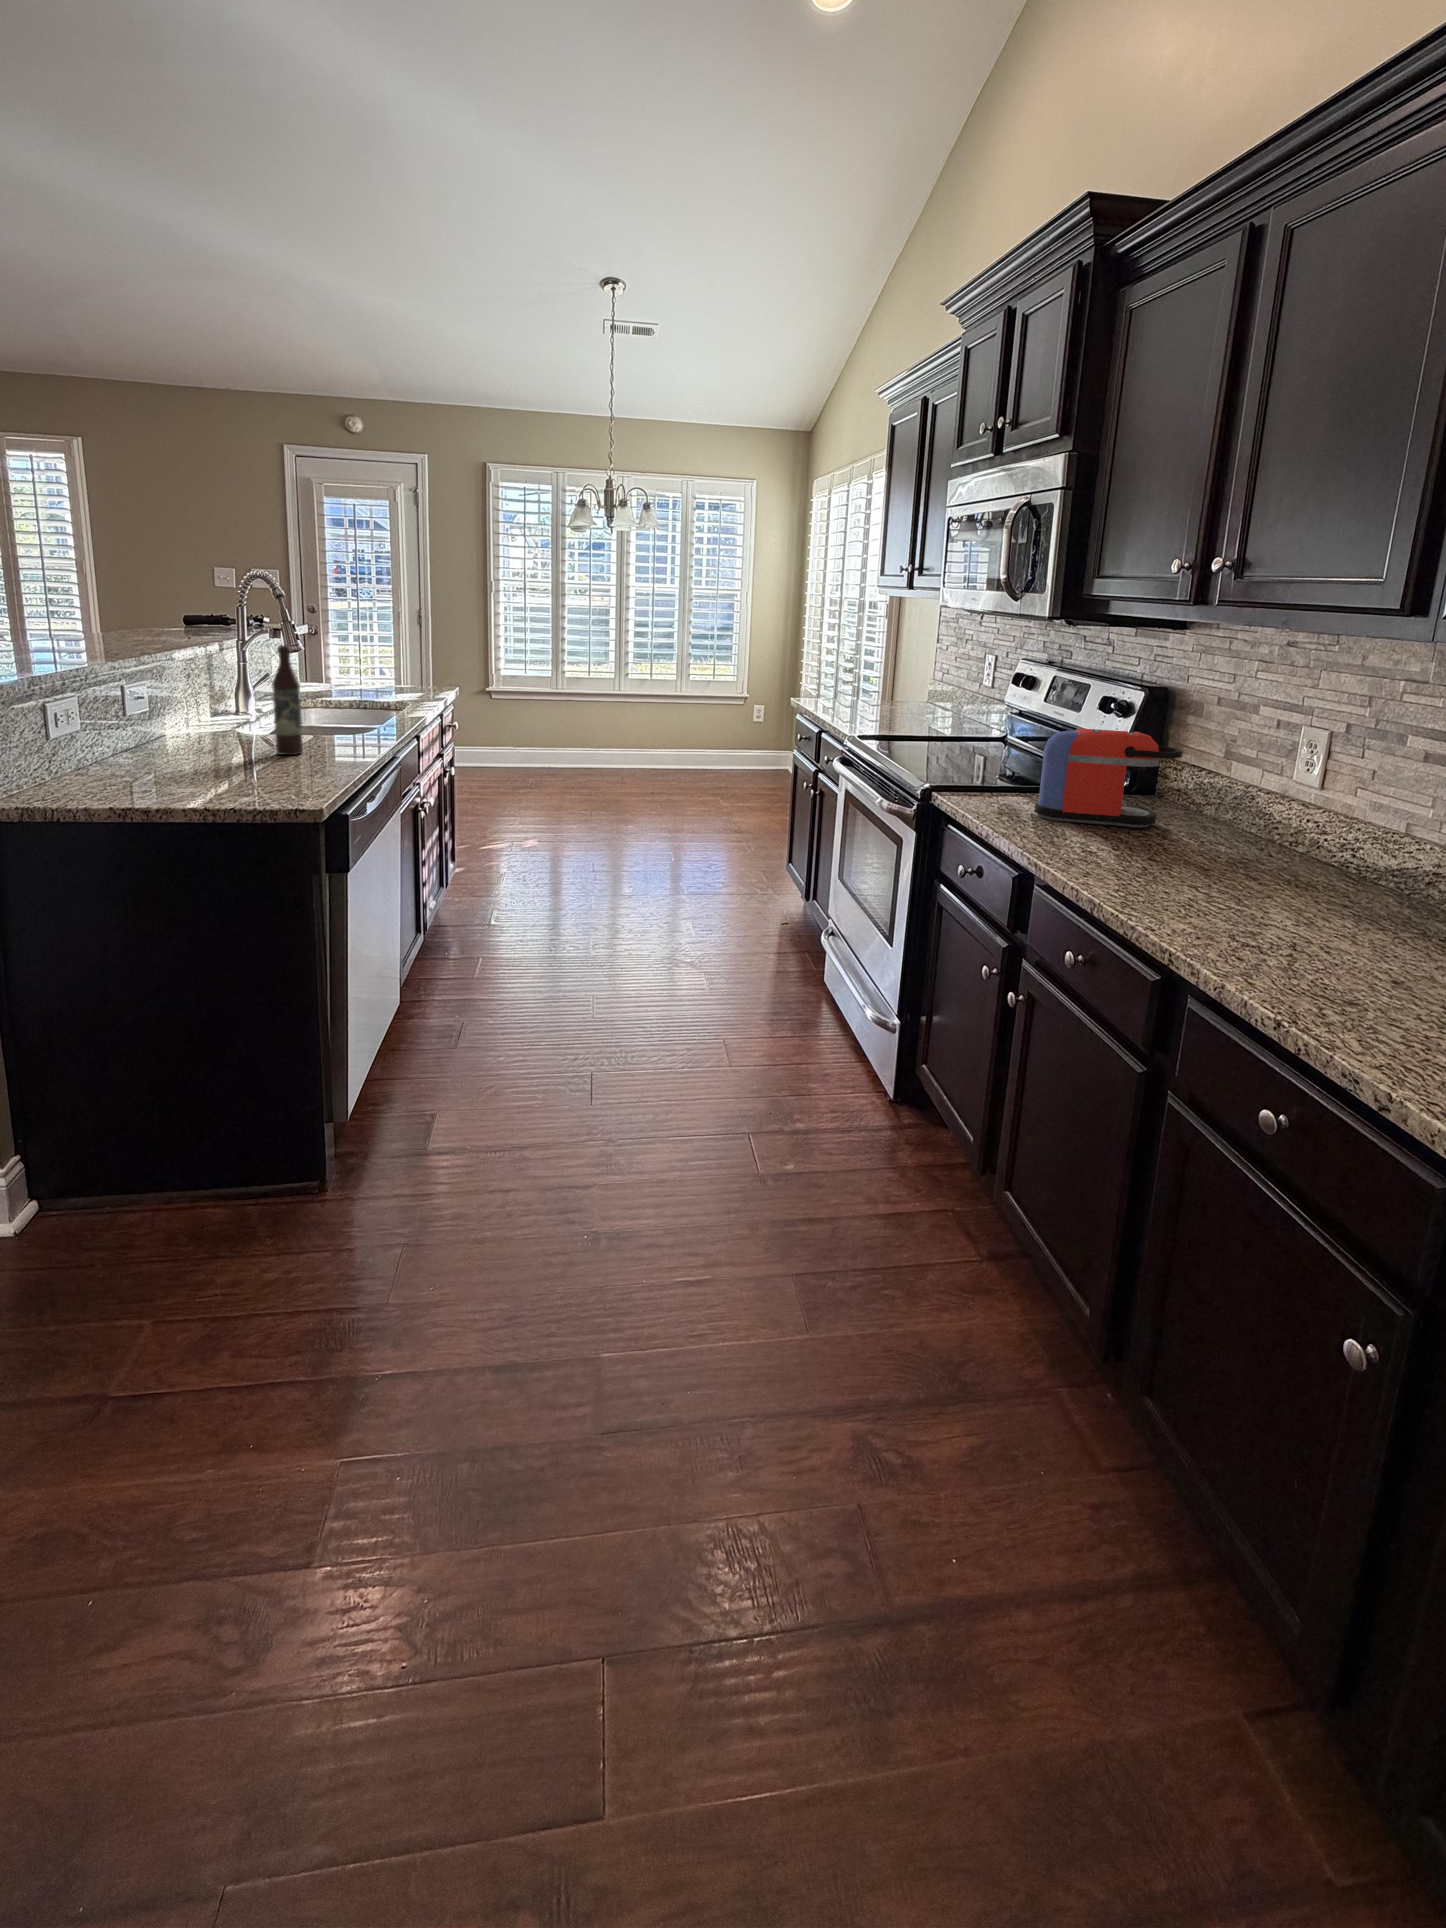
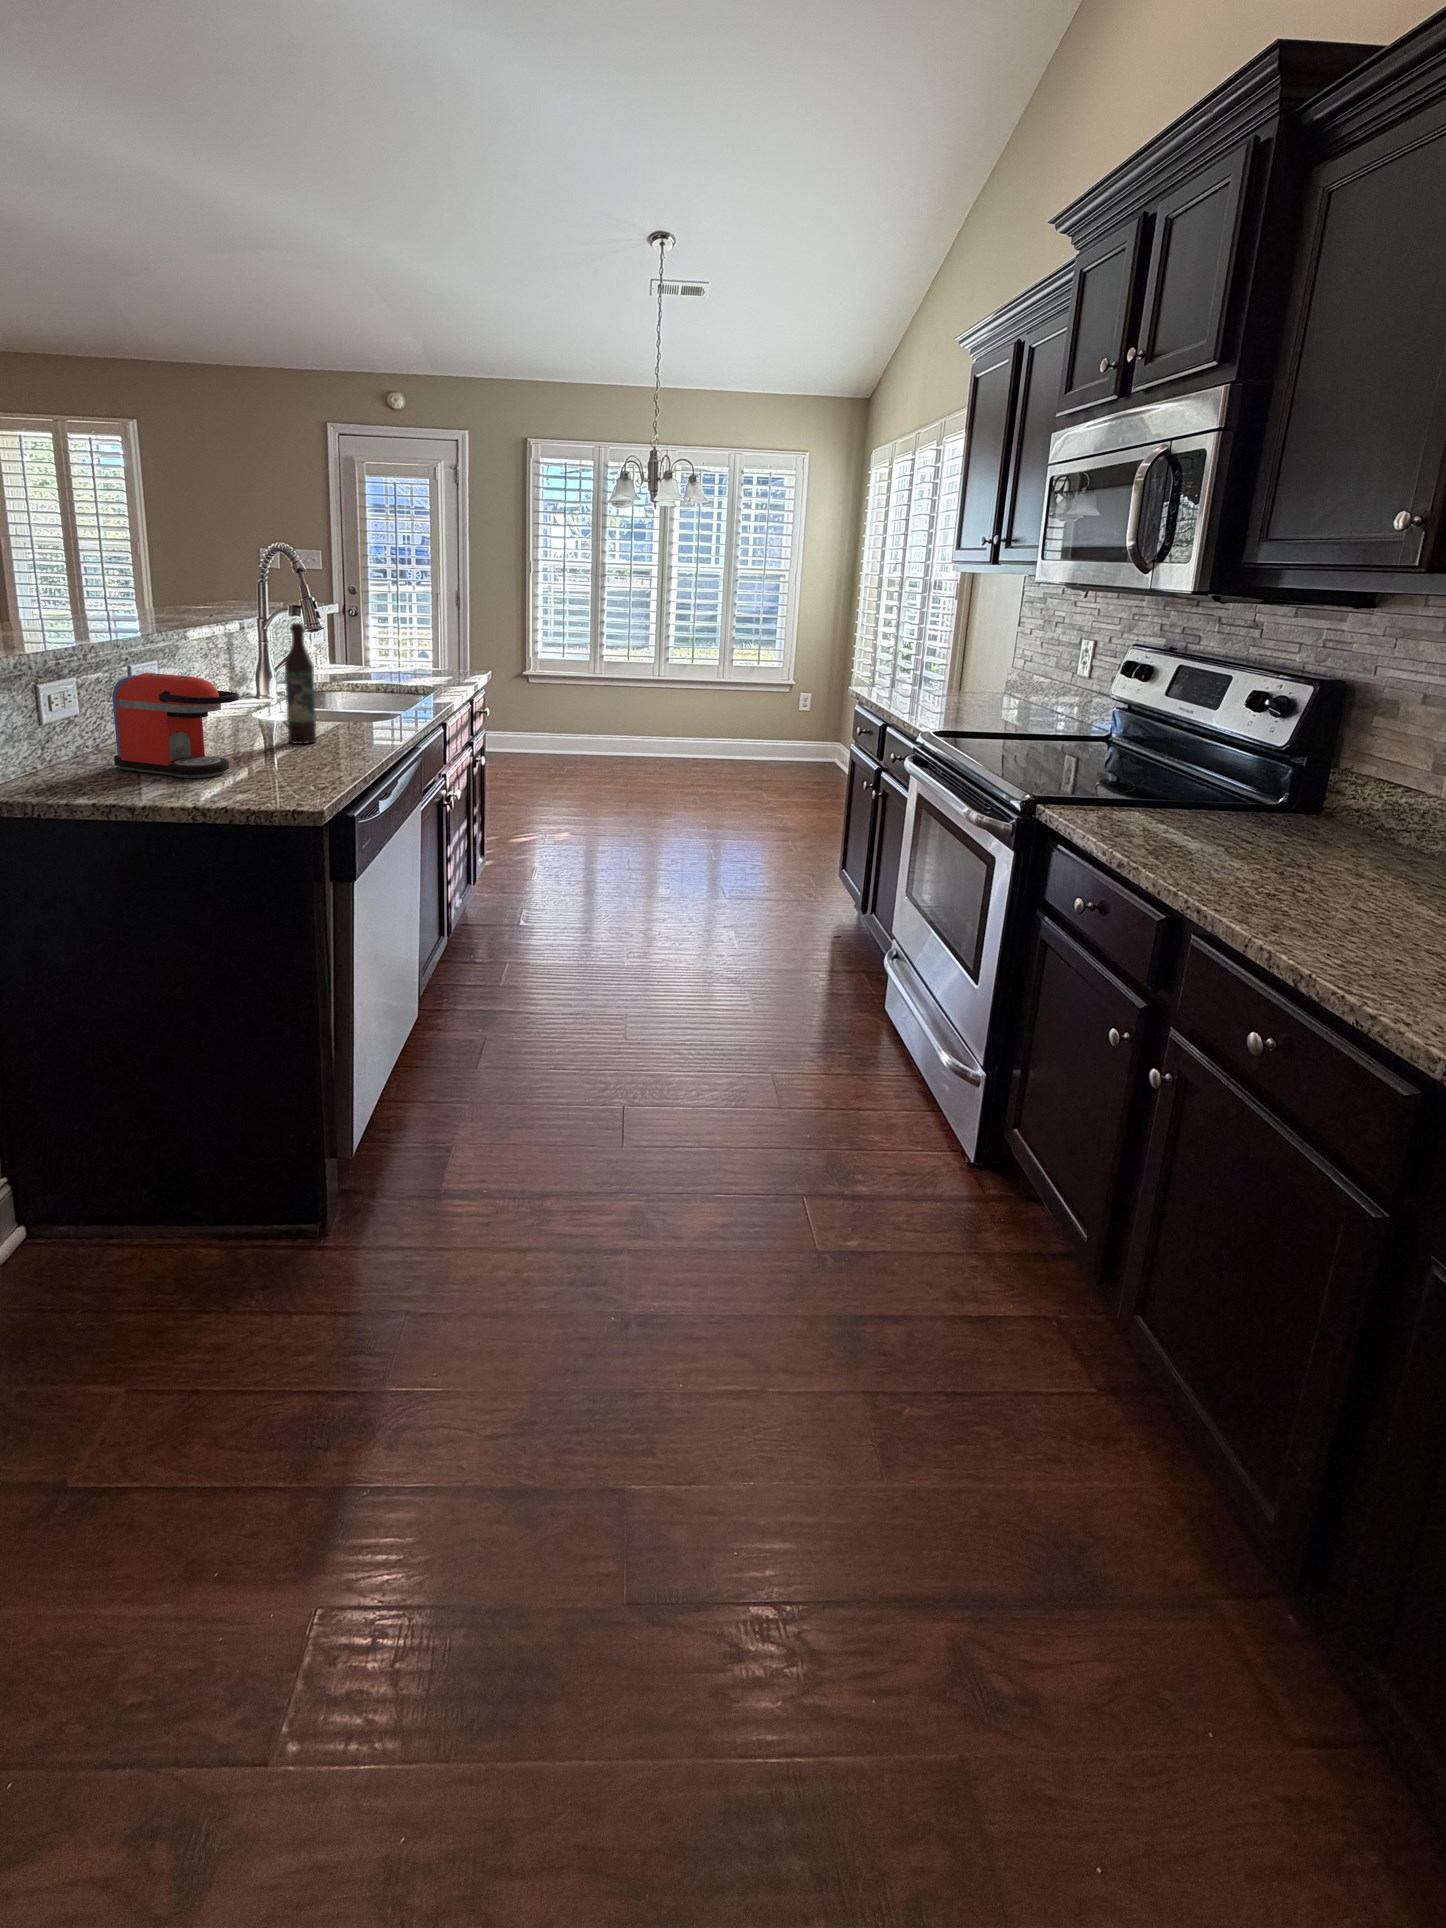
coffee maker: present [1034,729,1182,827] -> present [112,673,239,778]

